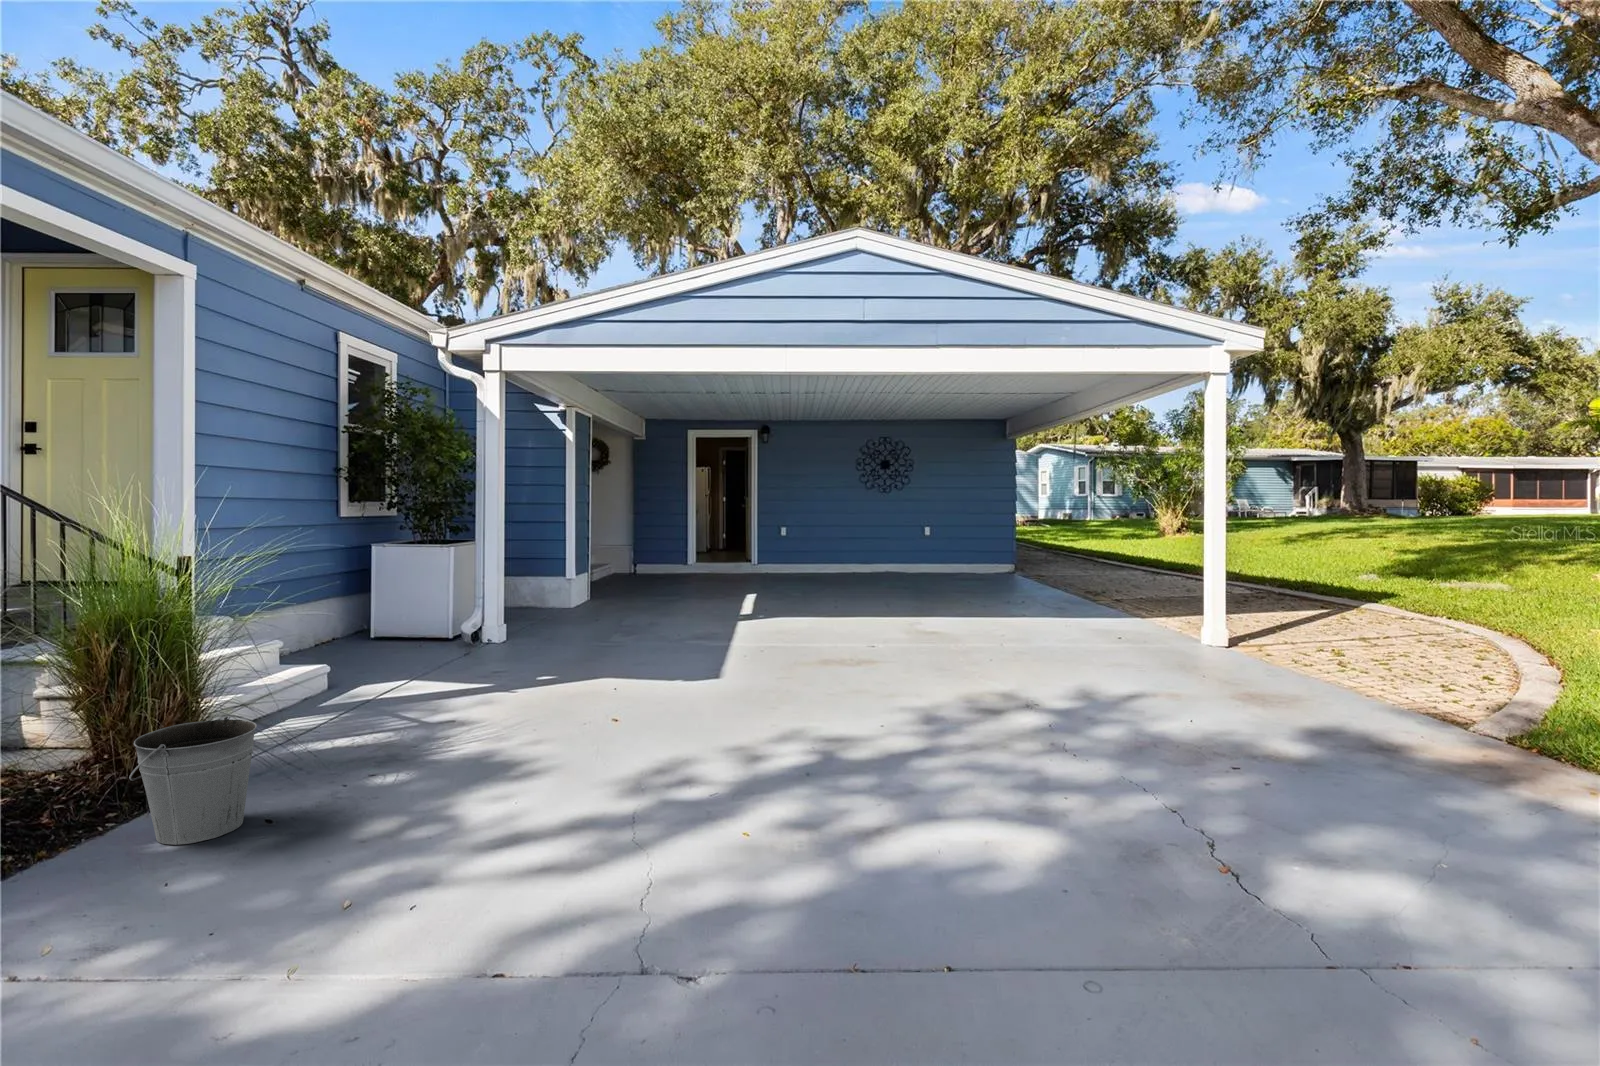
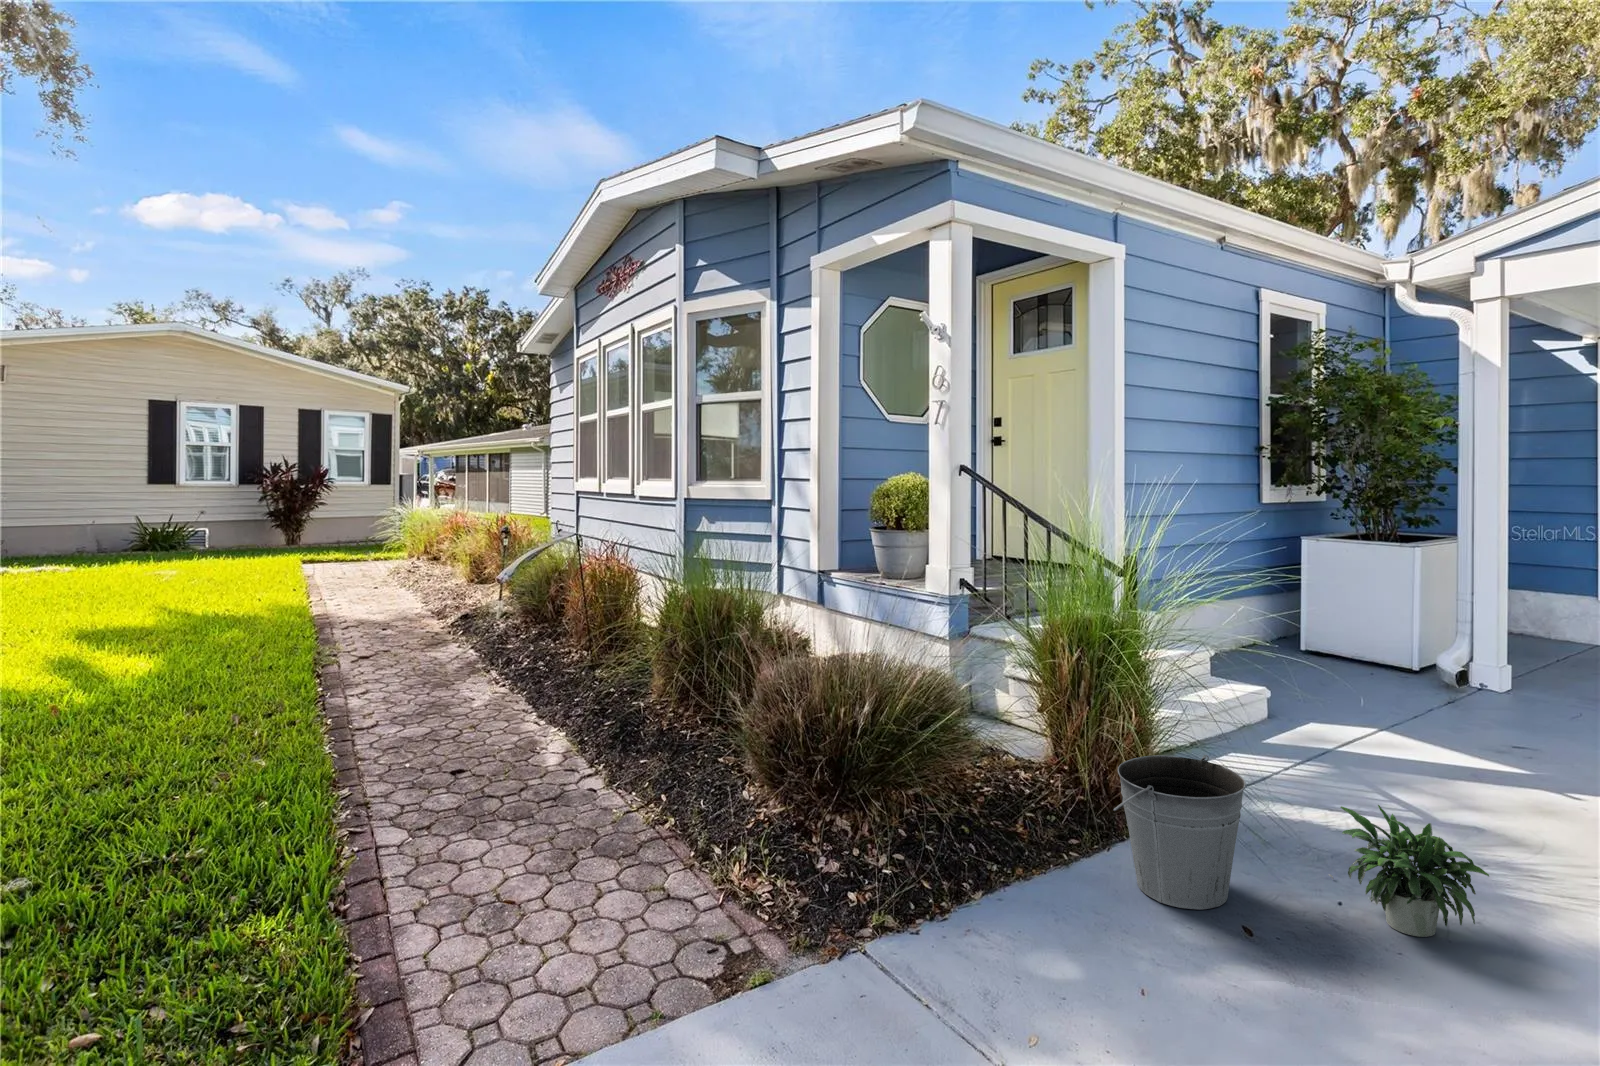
potted plant: none [331,721,422,804] -> present [1329,805,1489,937]

